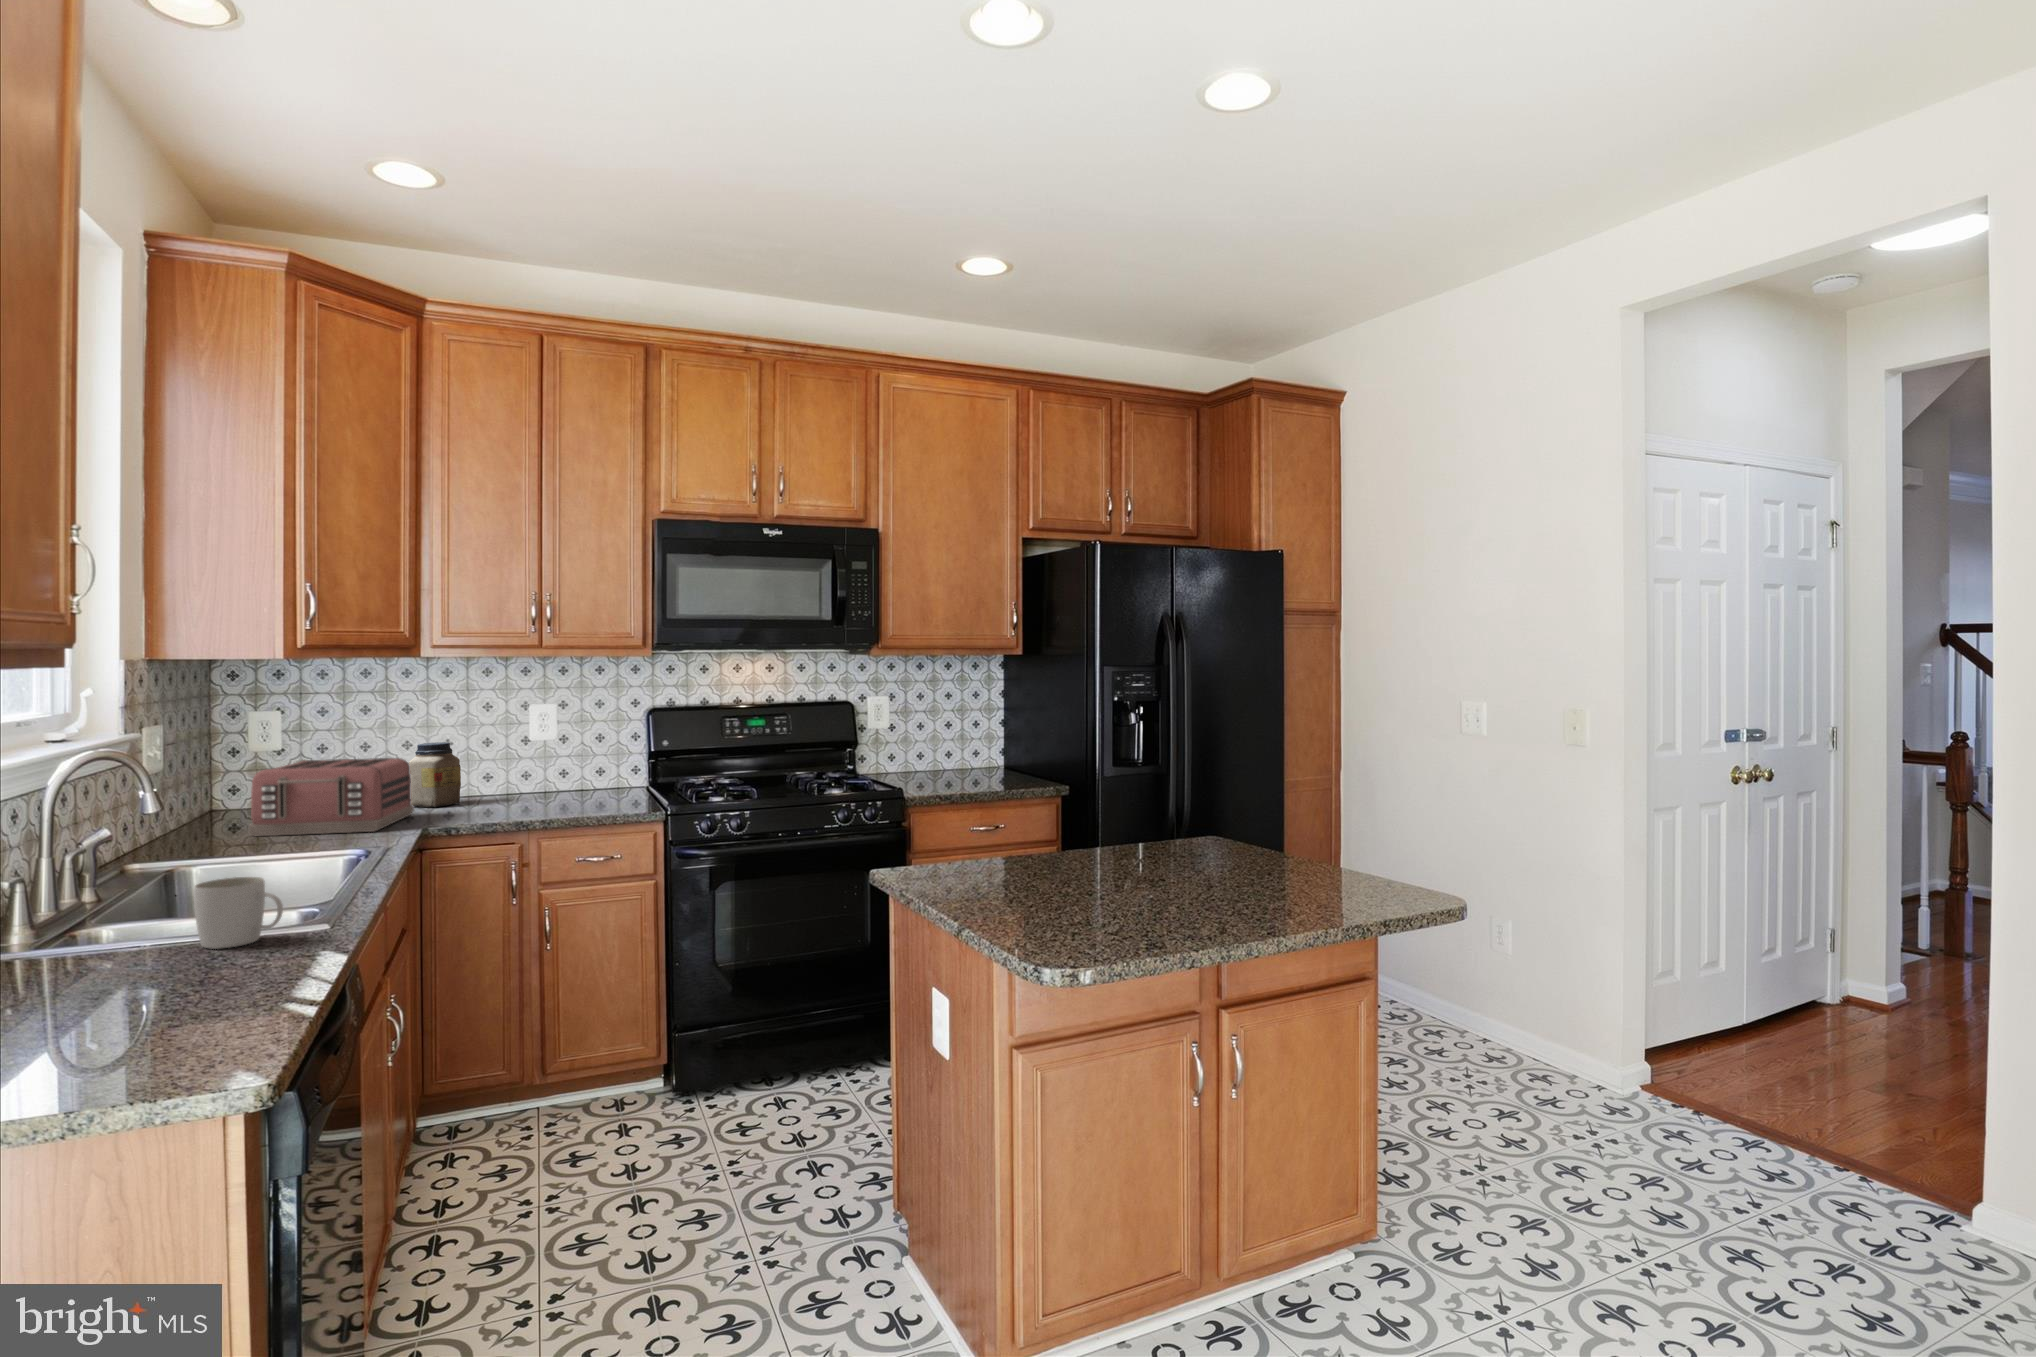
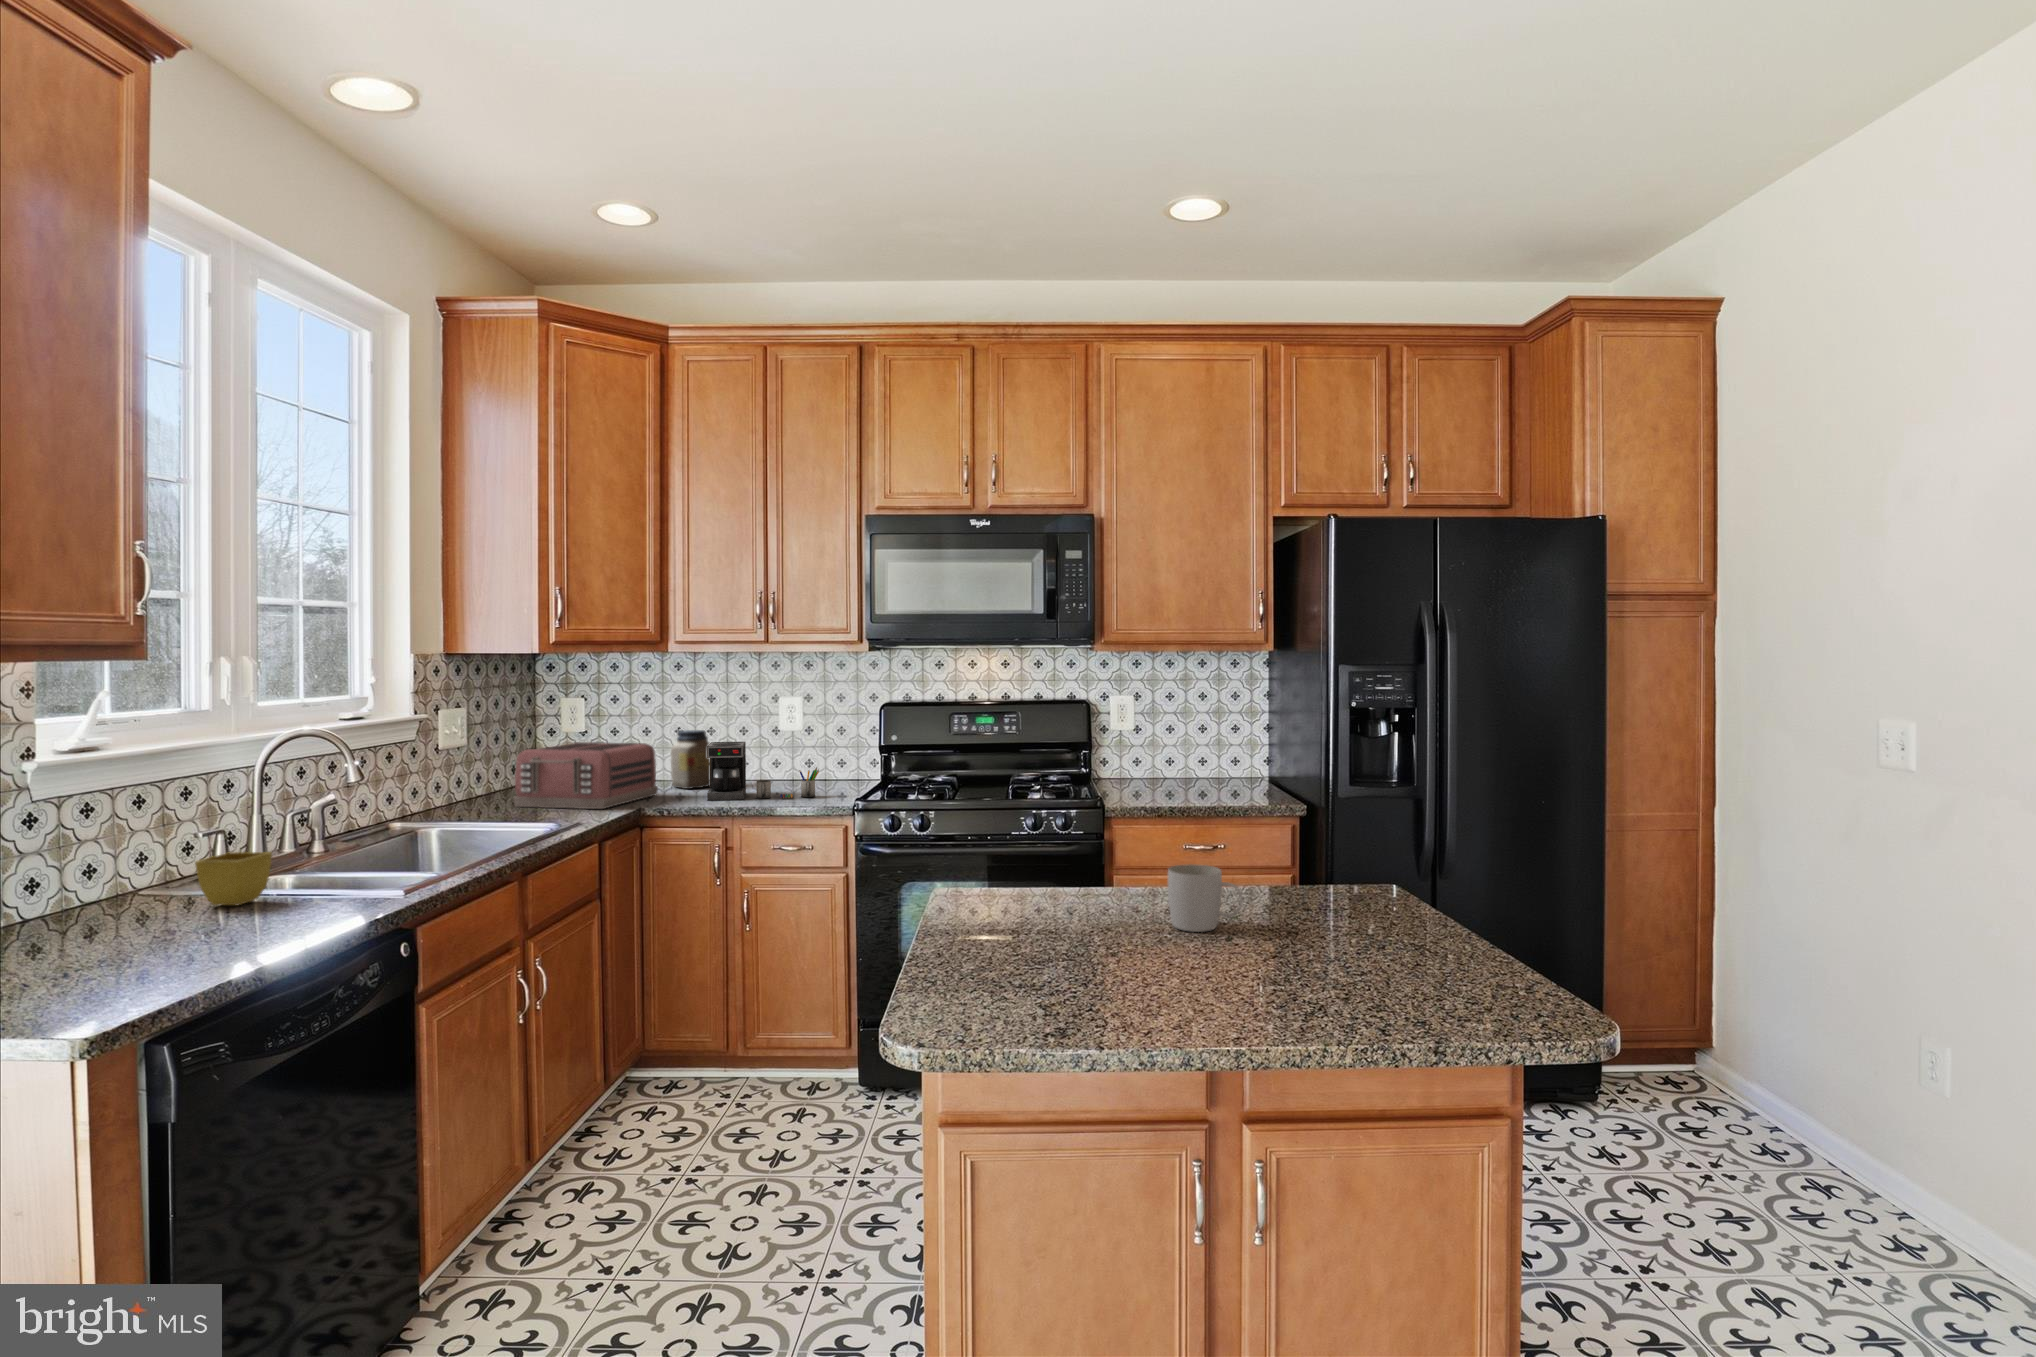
coffee maker: none [473,752,604,816] -> present [707,742,819,801]
mug: present [194,877,283,949] -> present [1168,864,1243,932]
flower pot: none [56,889,145,957] -> present [195,852,272,906]

